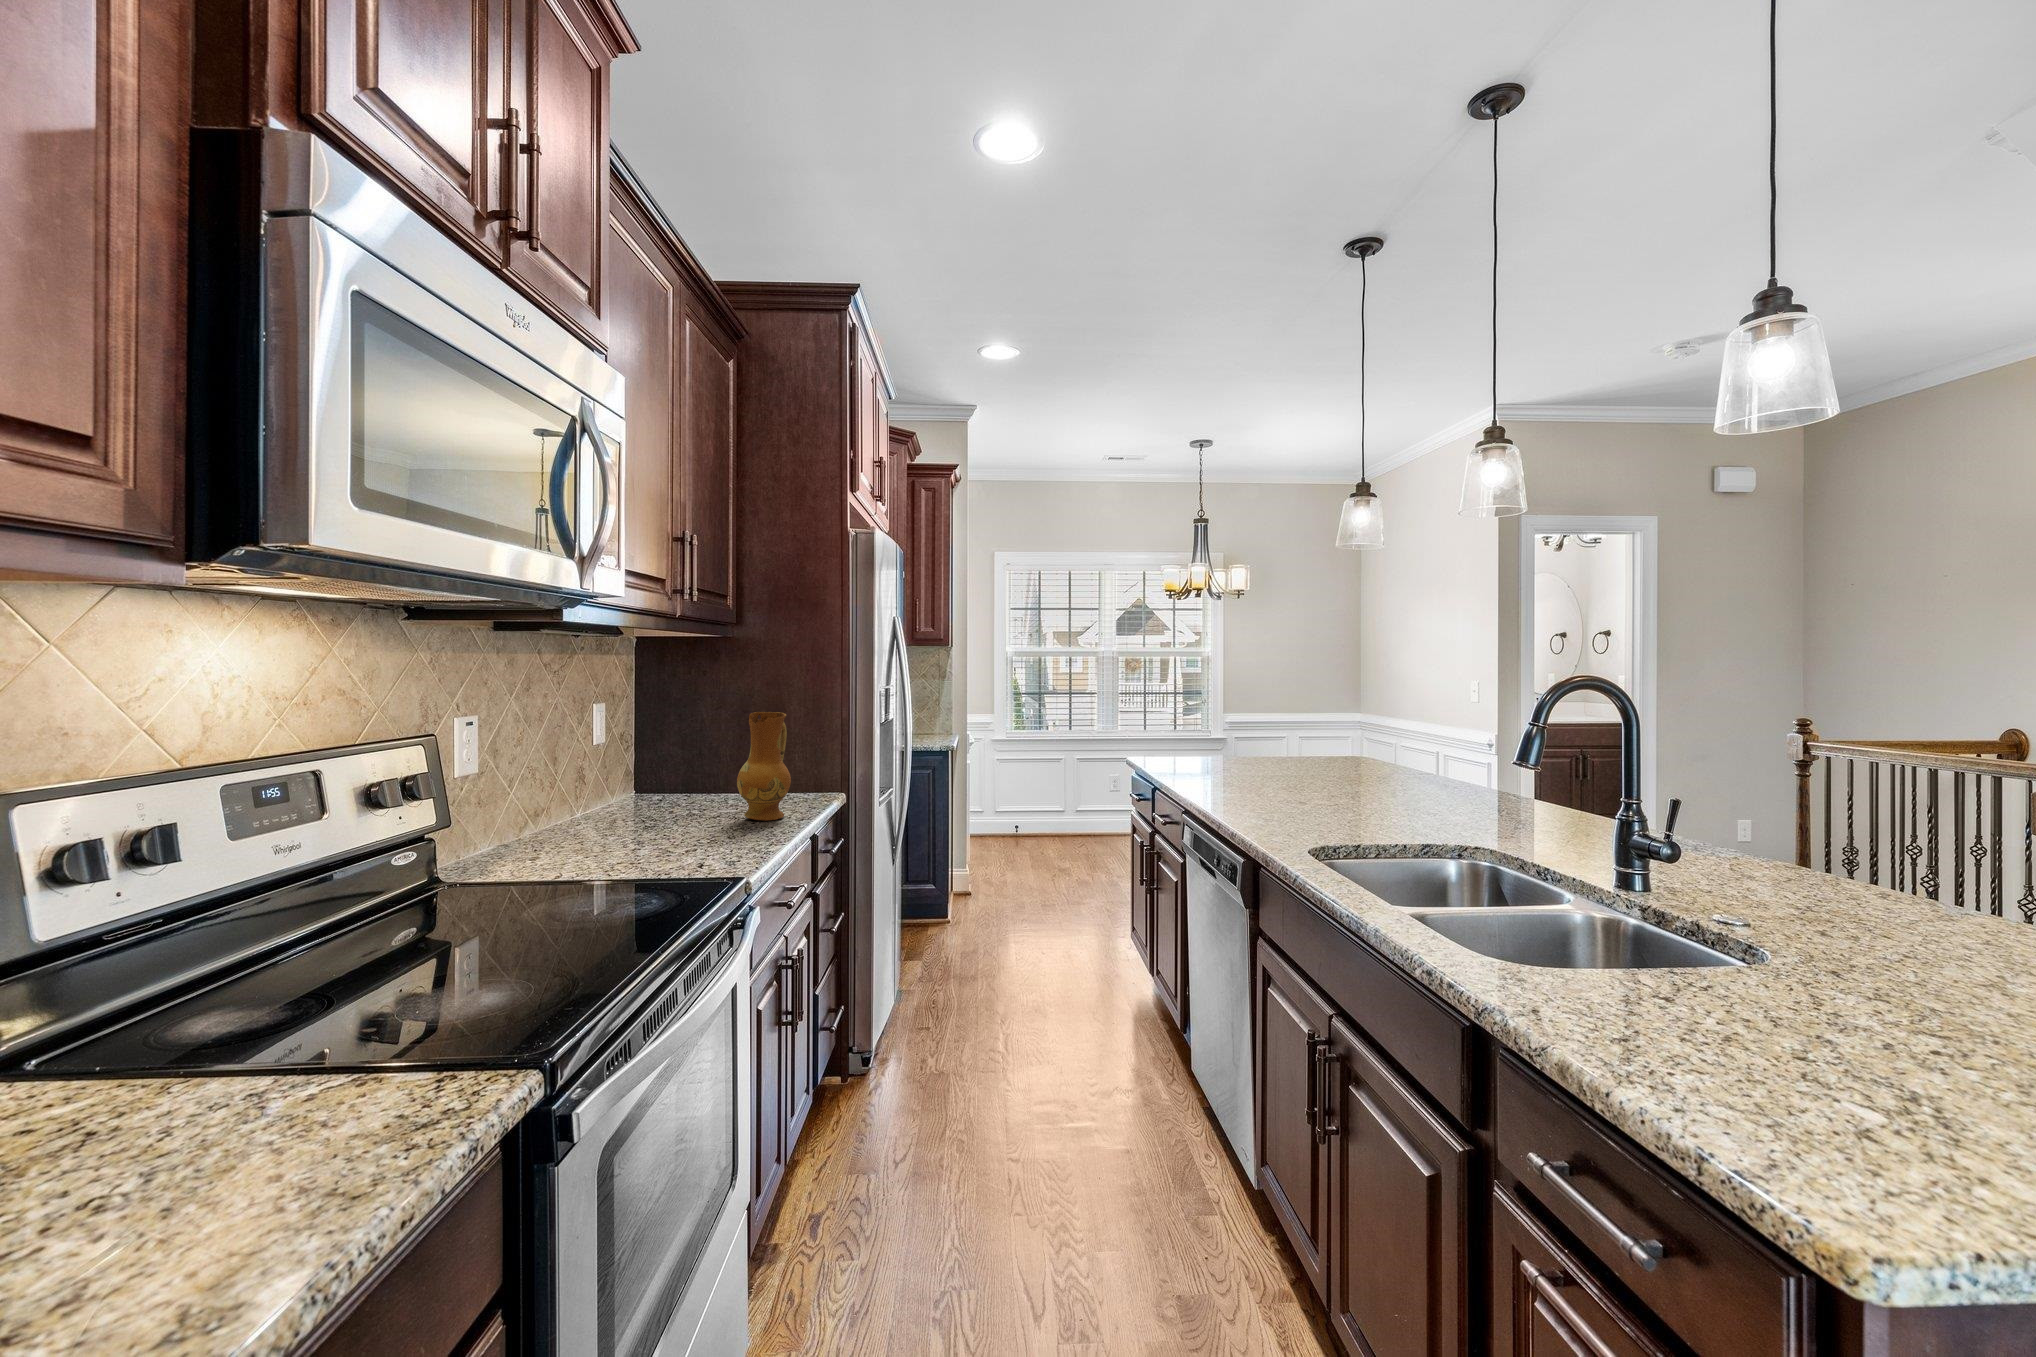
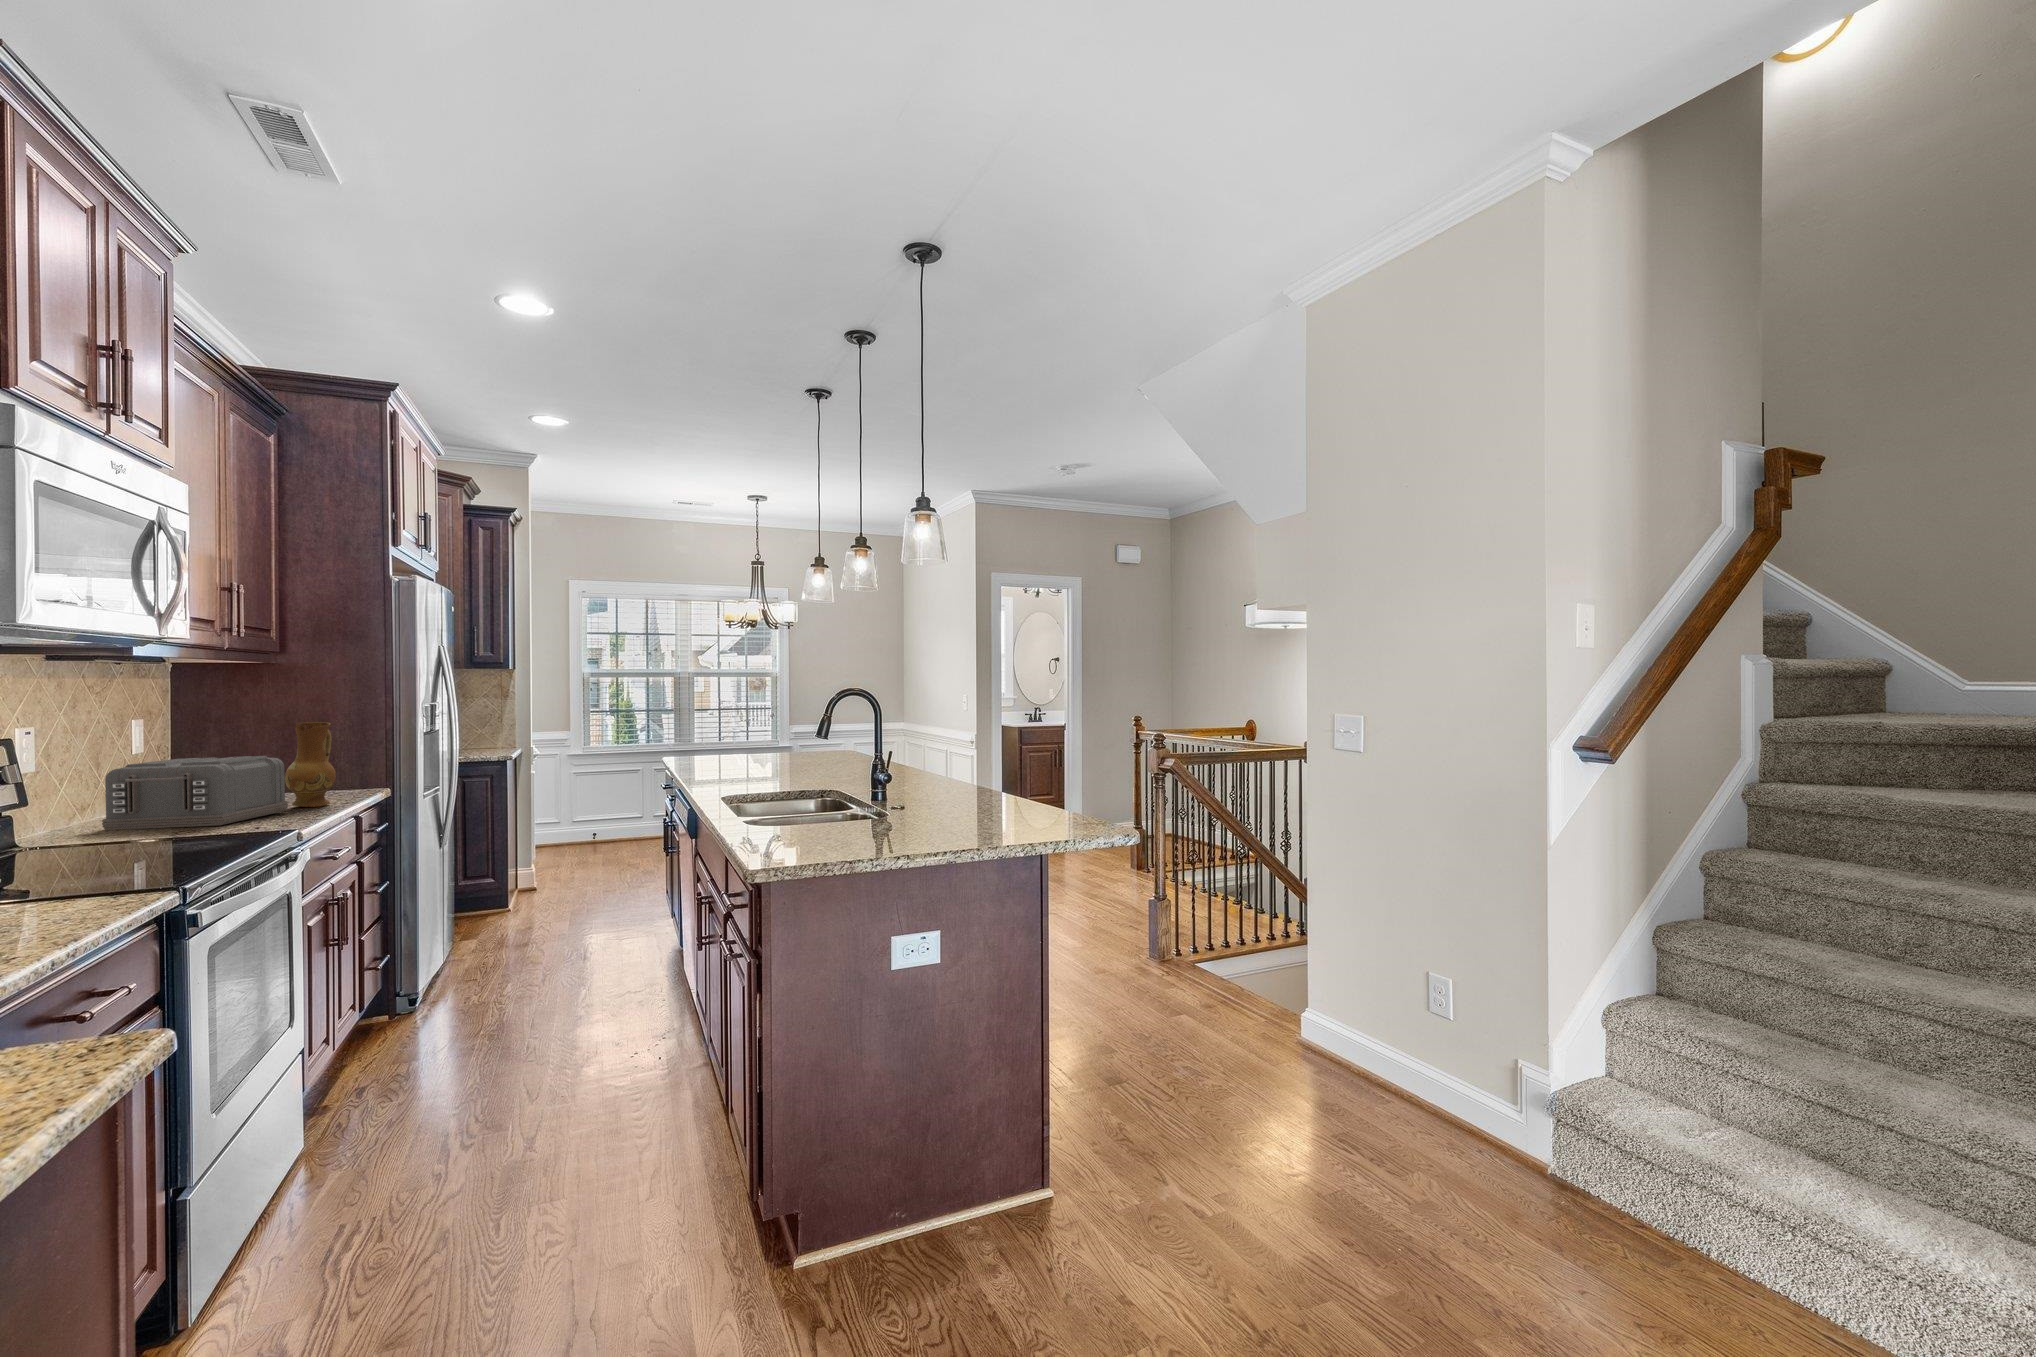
toaster: none [544,754,740,852] -> present [102,756,288,830]

